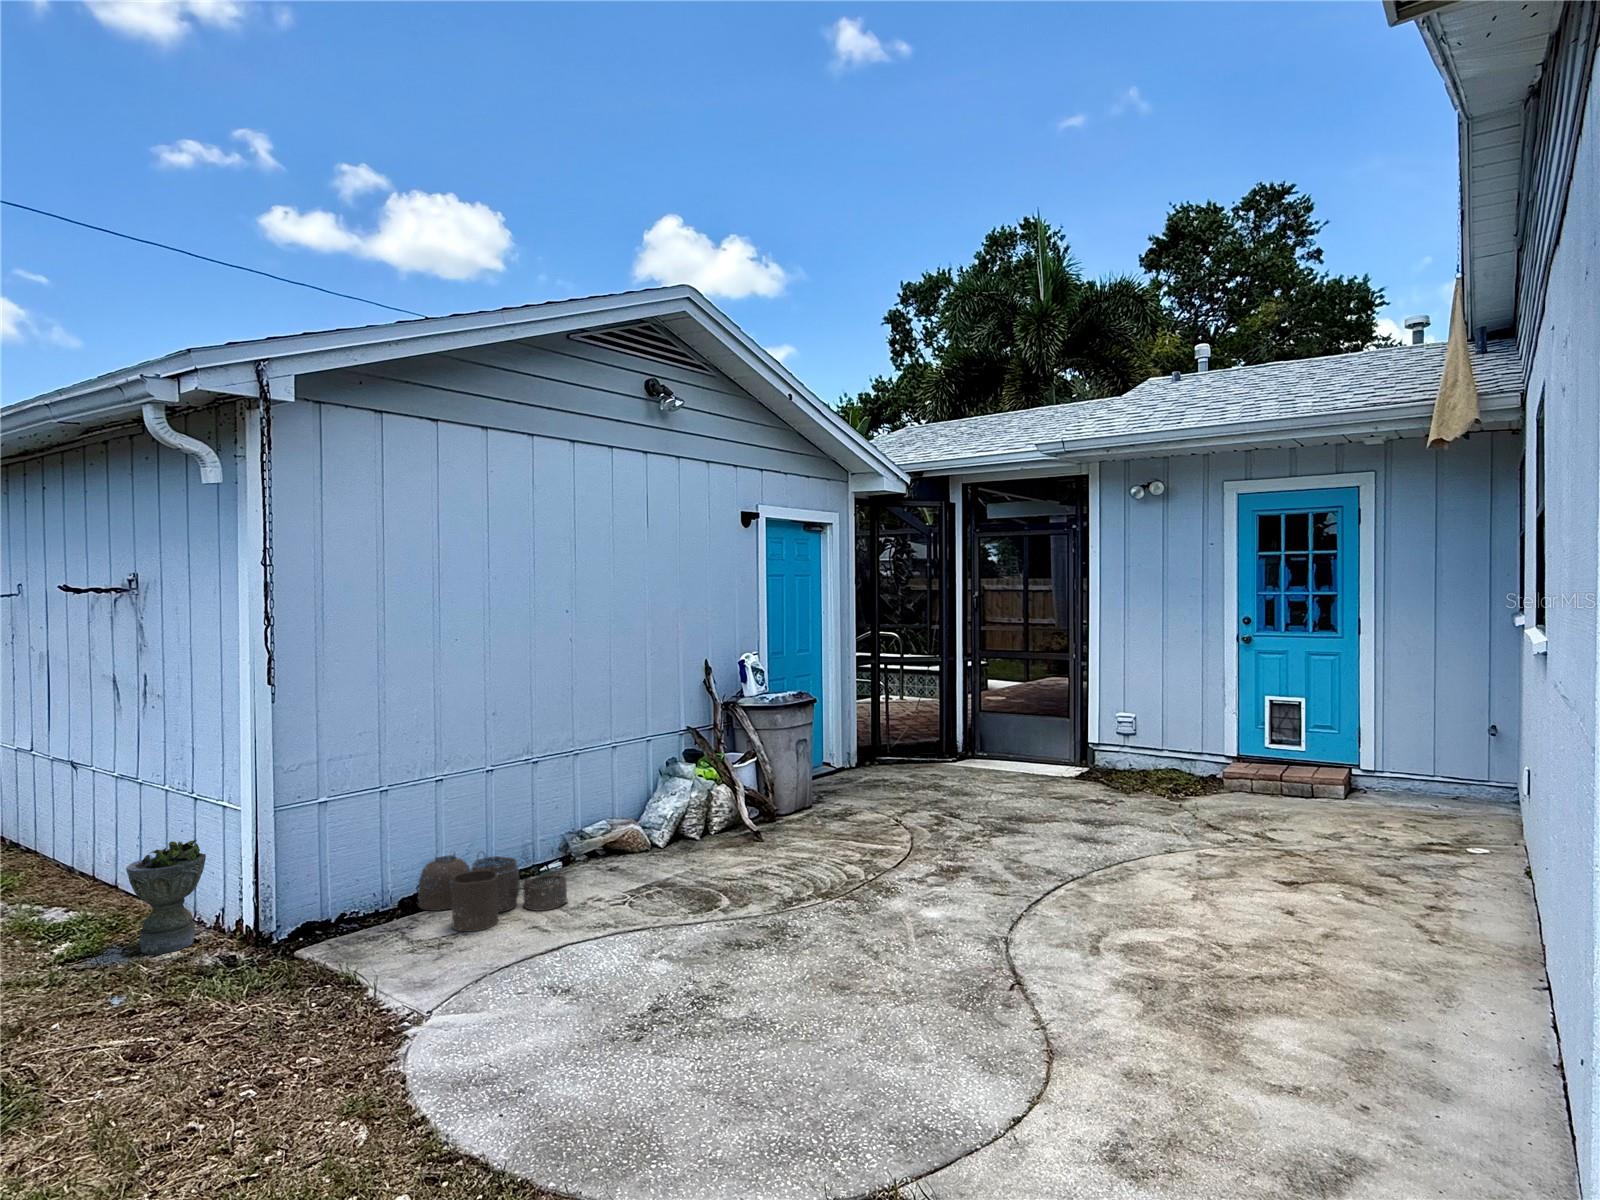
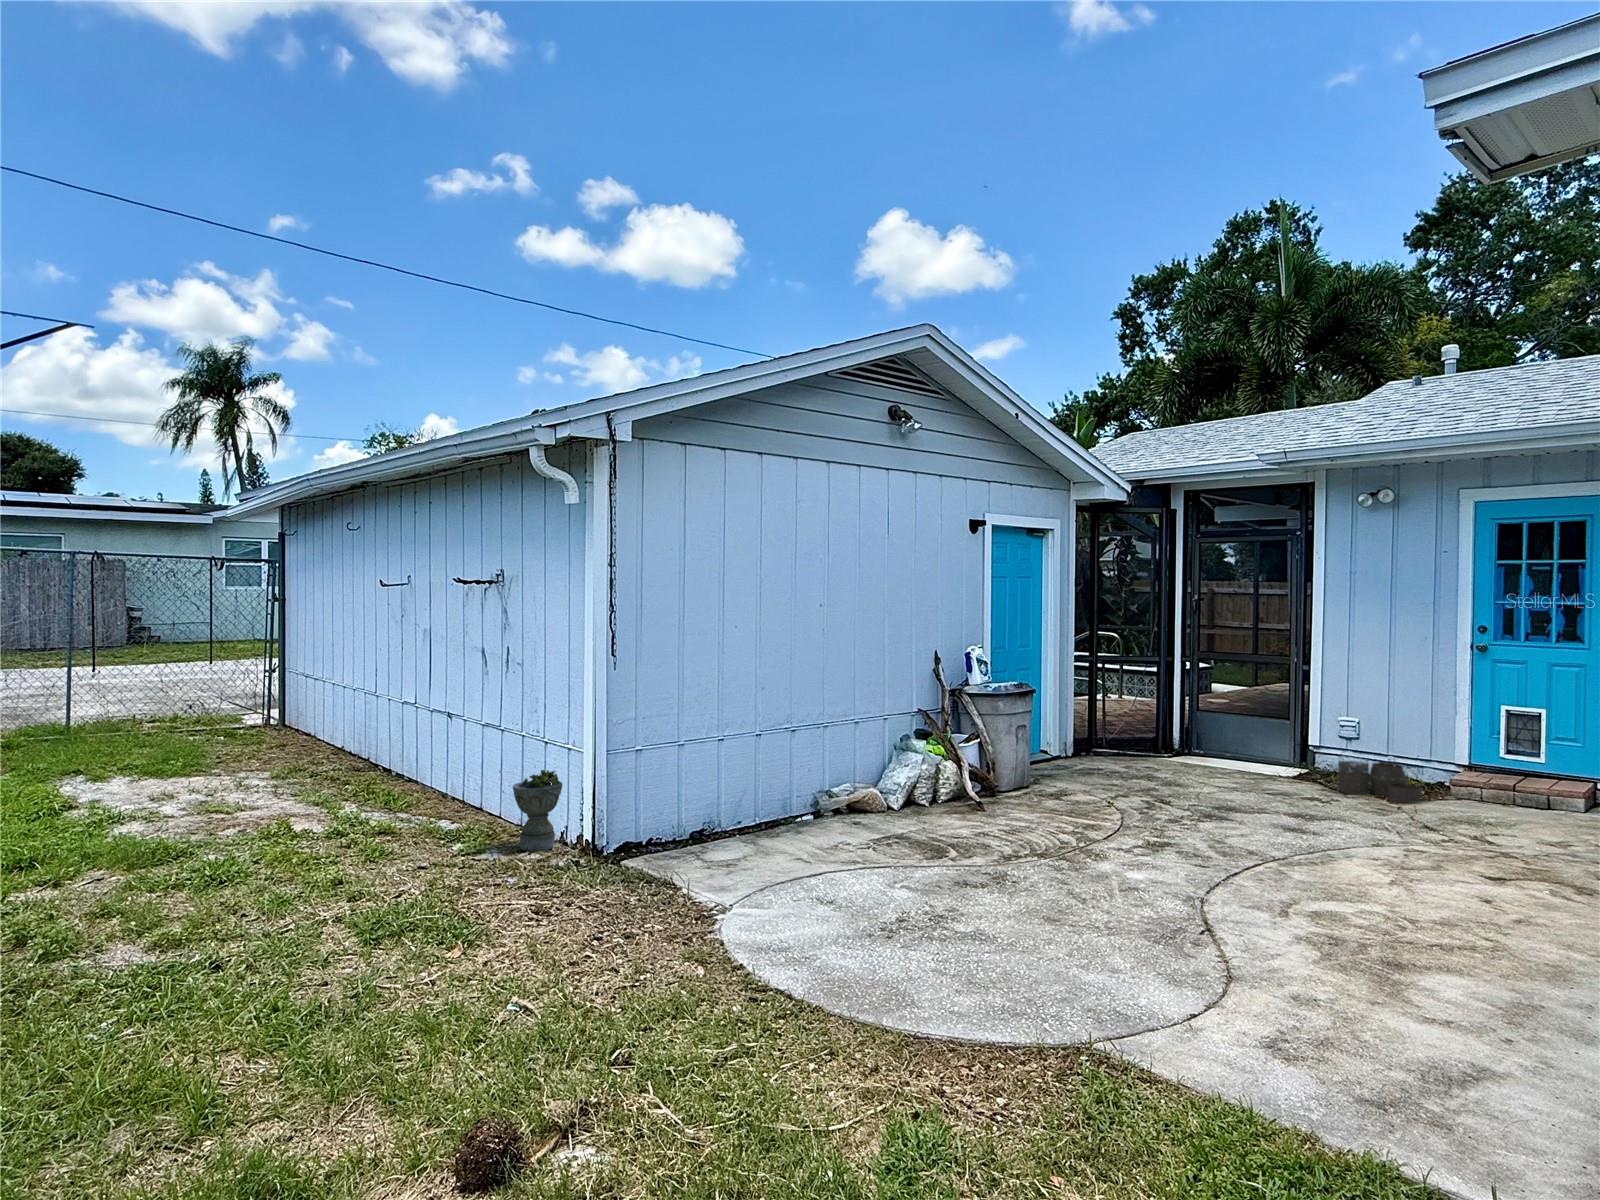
woven basket: present [418,853,567,931] -> present [1338,758,1421,804]

